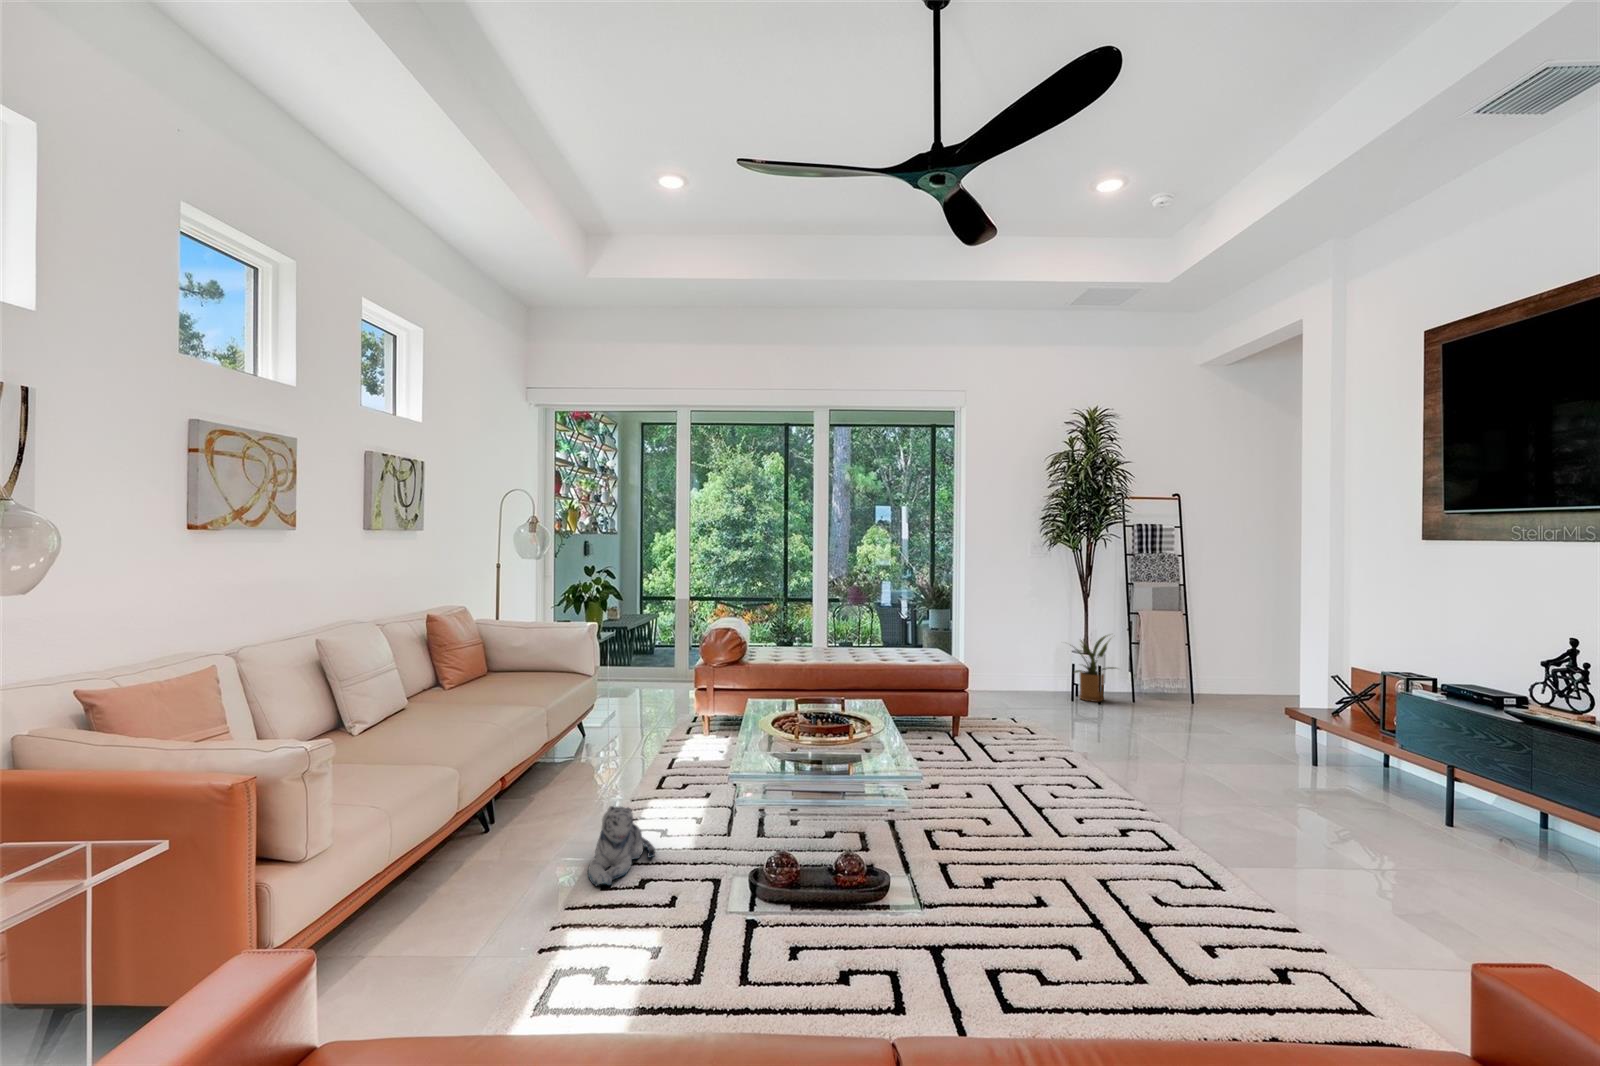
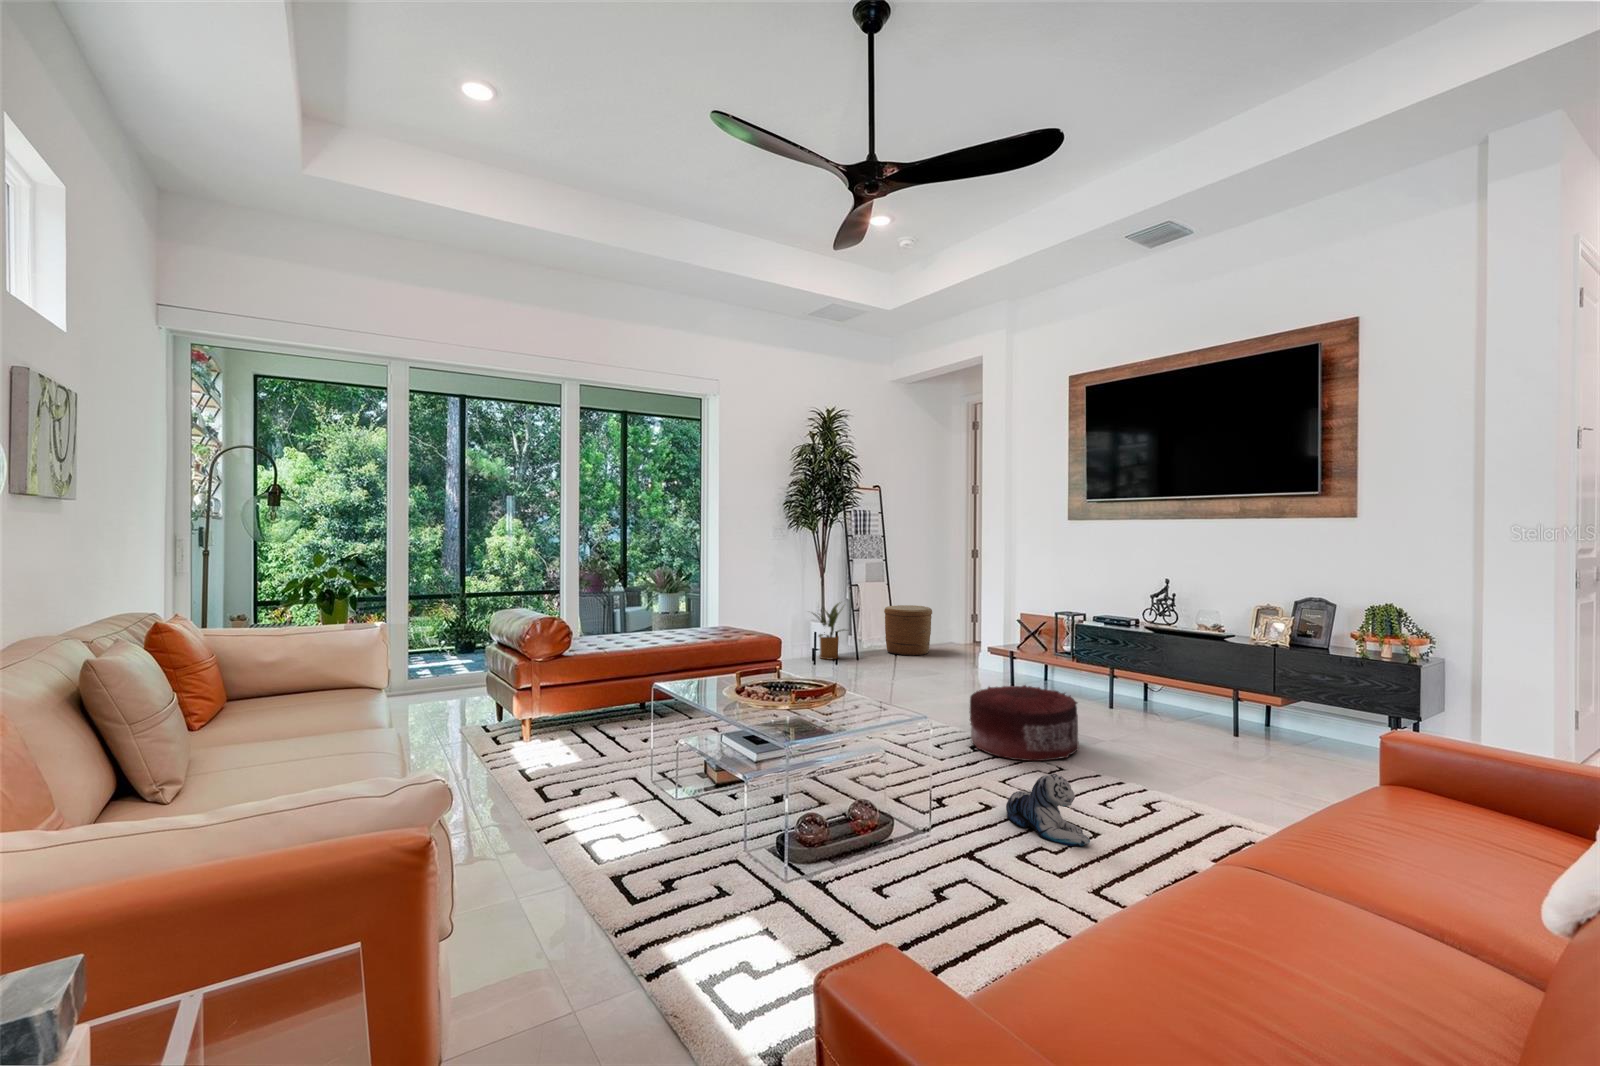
woven basket: none [1172,644,1240,710] -> present [884,605,932,656]
pouf: none [1130,753,1292,866] -> present [970,685,1079,761]
plush toy: present [588,806,655,886] -> present [1006,774,1090,846]

